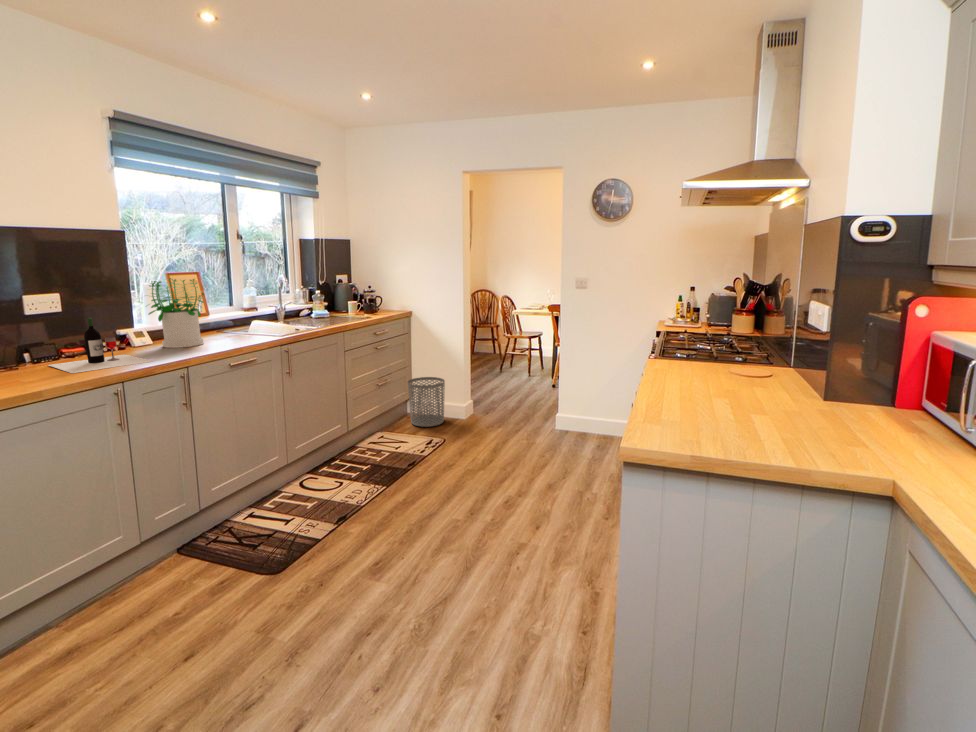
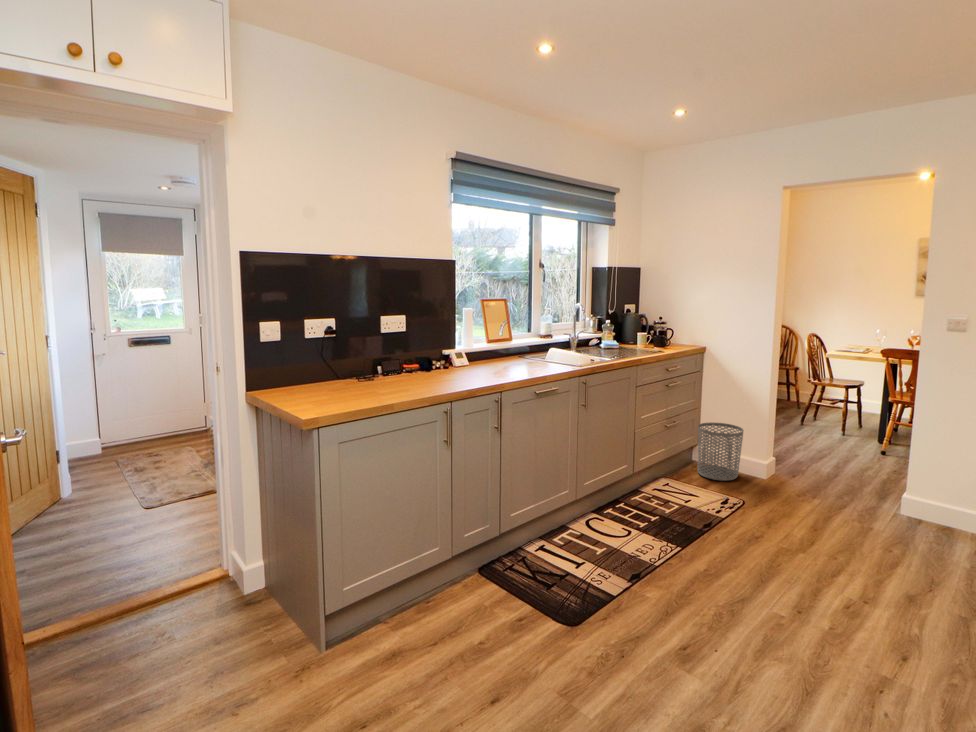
potted plant: present [149,278,204,348] -> none [469,305,518,372]
wine bottle: present [49,318,151,373] -> none [394,340,479,391]

